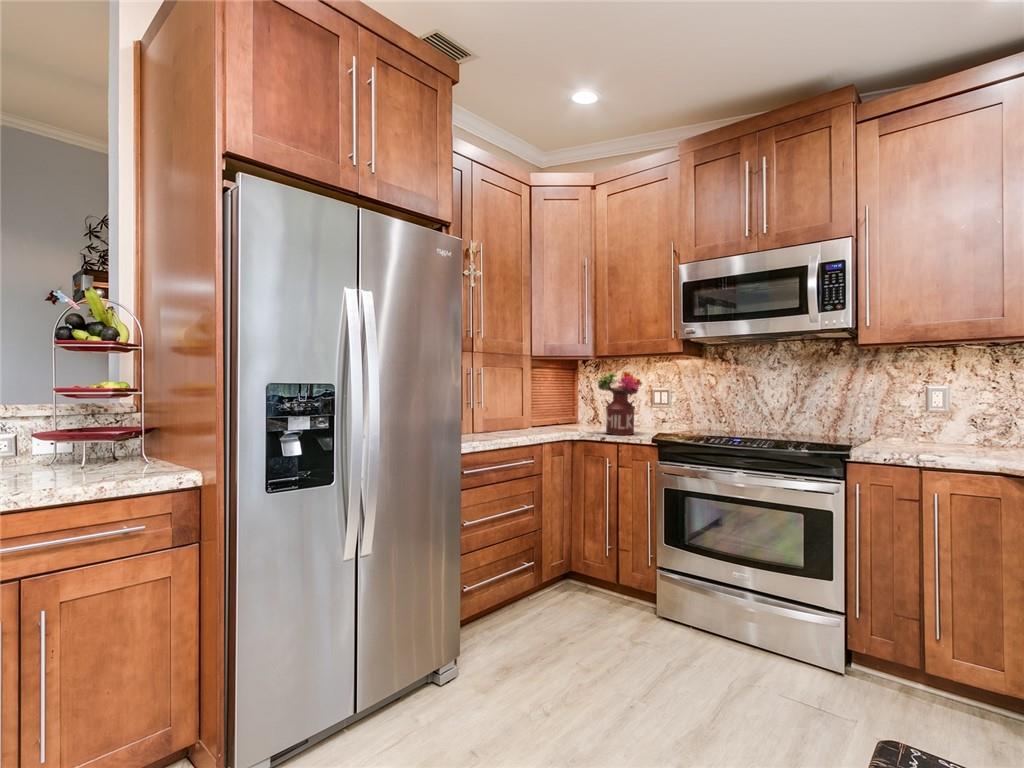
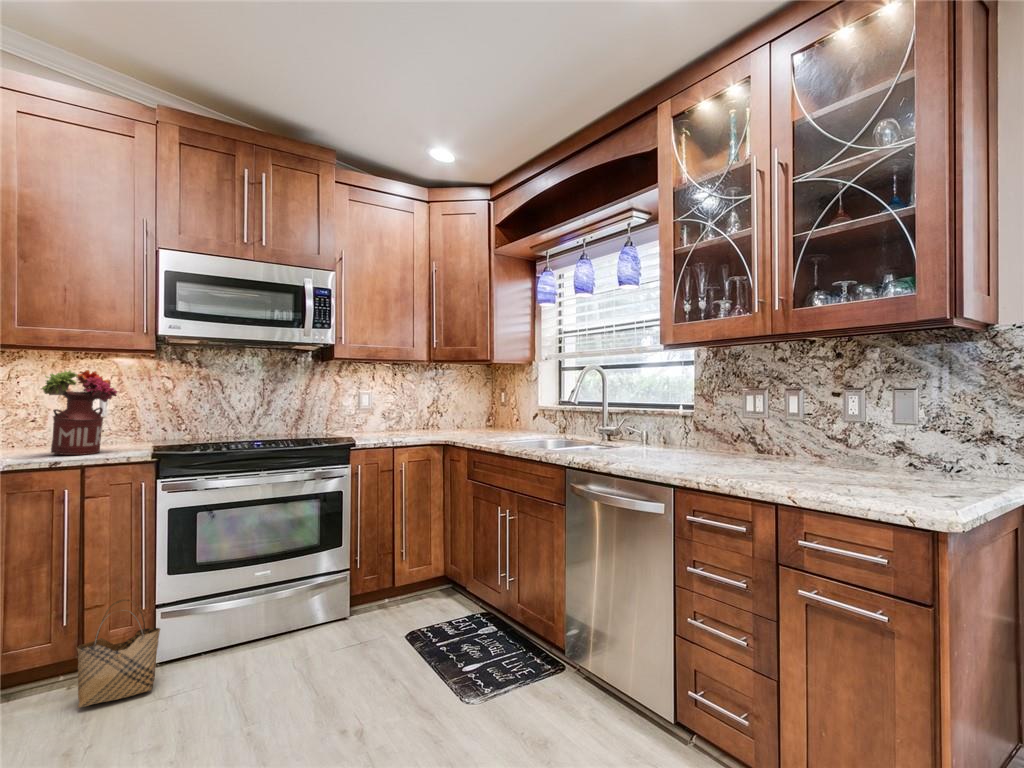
woven basket: none [599,551,650,629] -> present [76,599,160,708]

